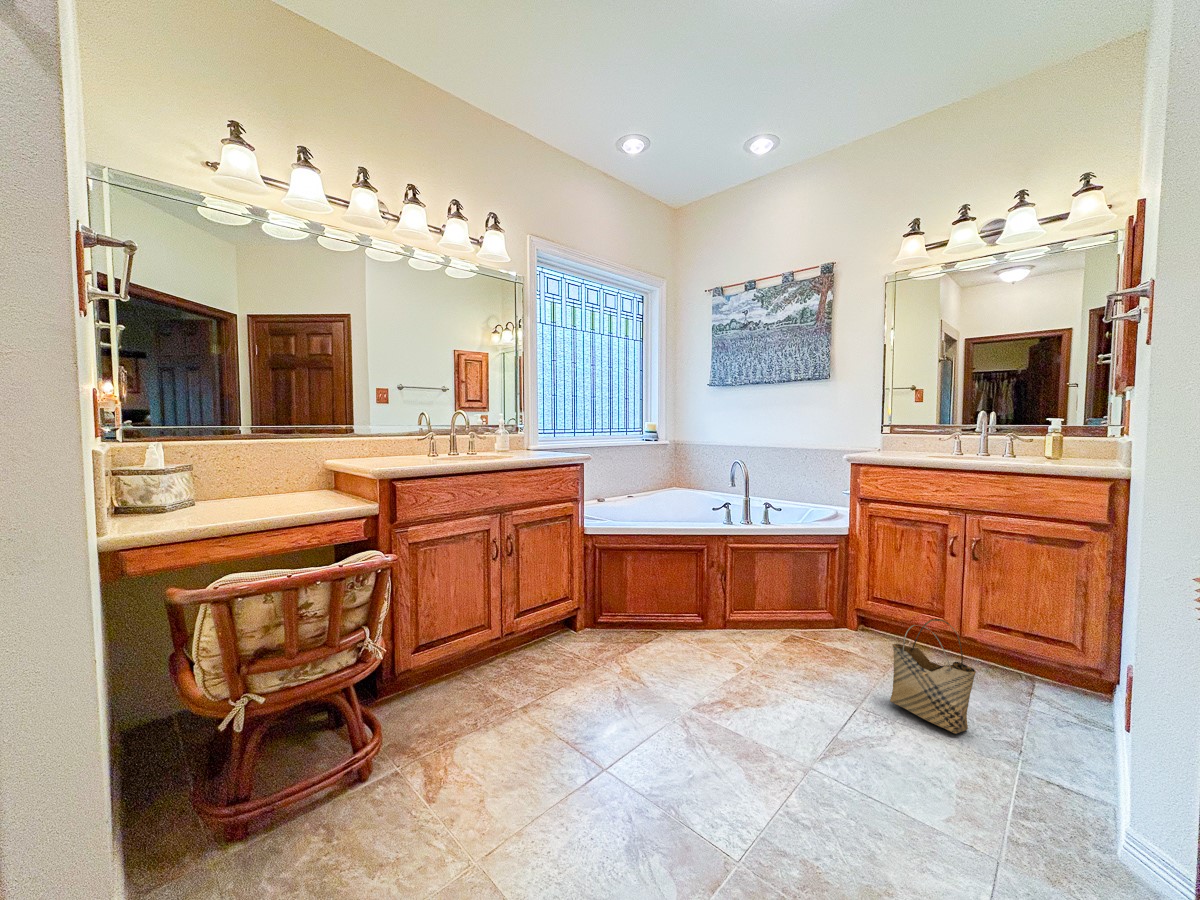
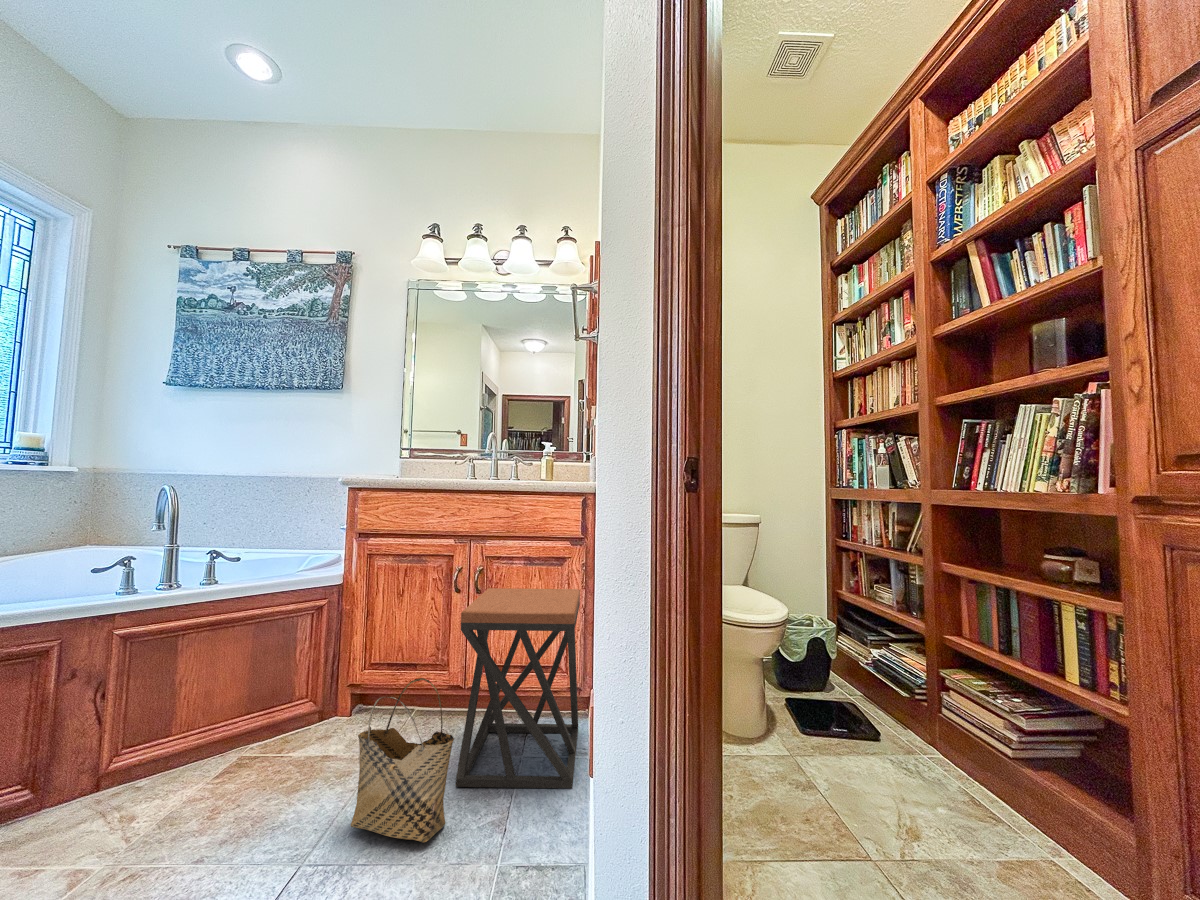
stool: none [969,559,1110,754] -> present [456,588,580,788]

